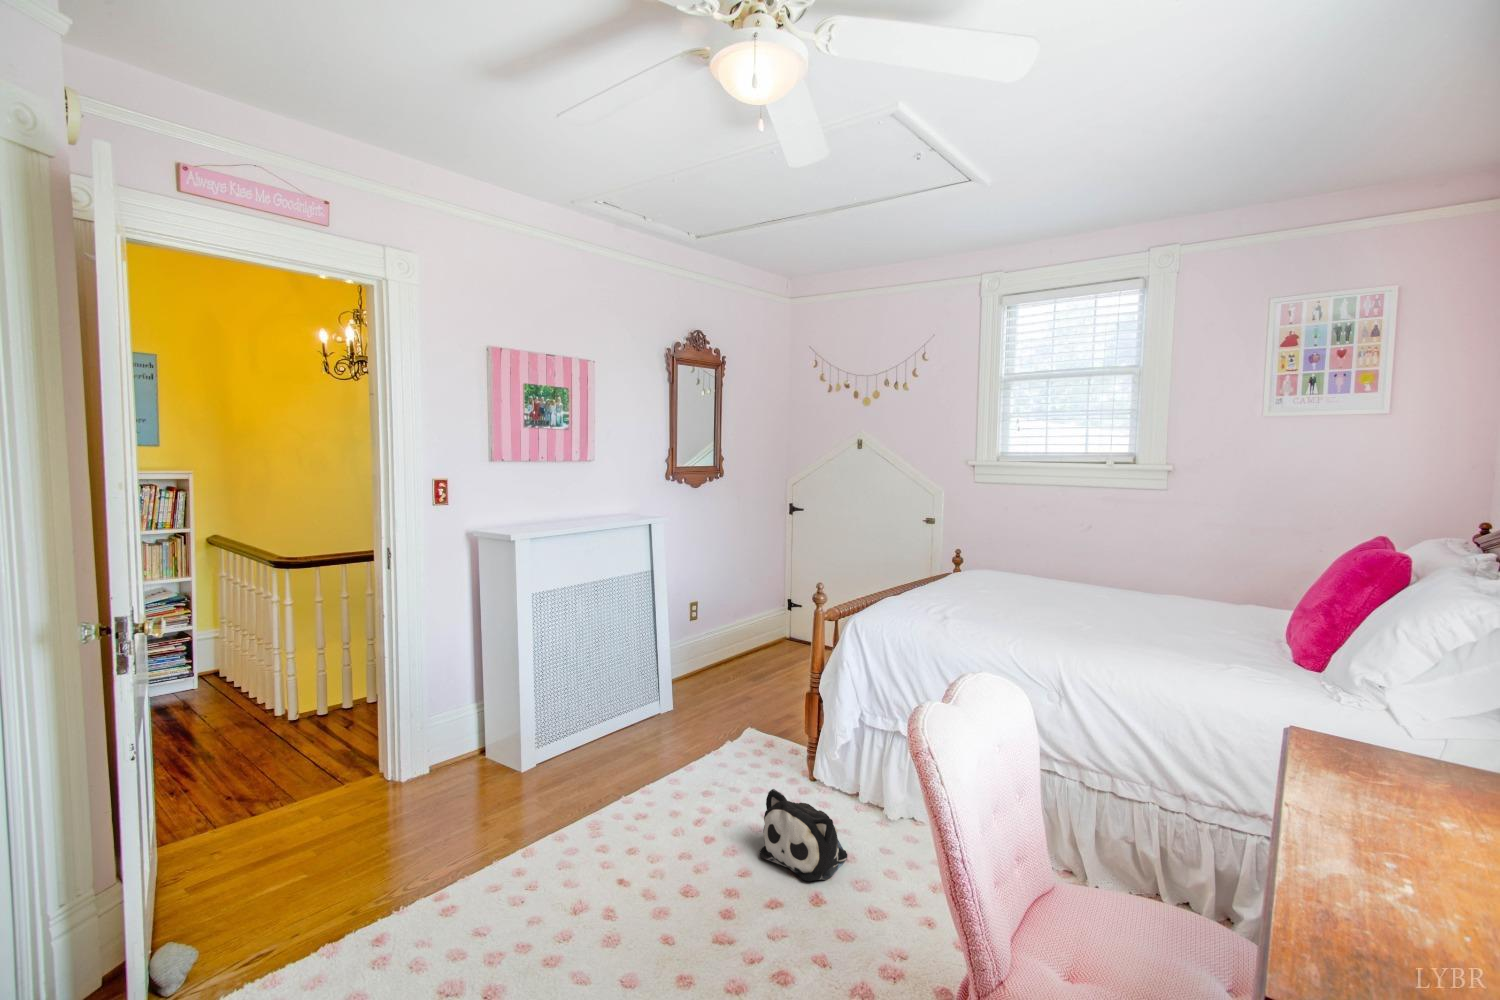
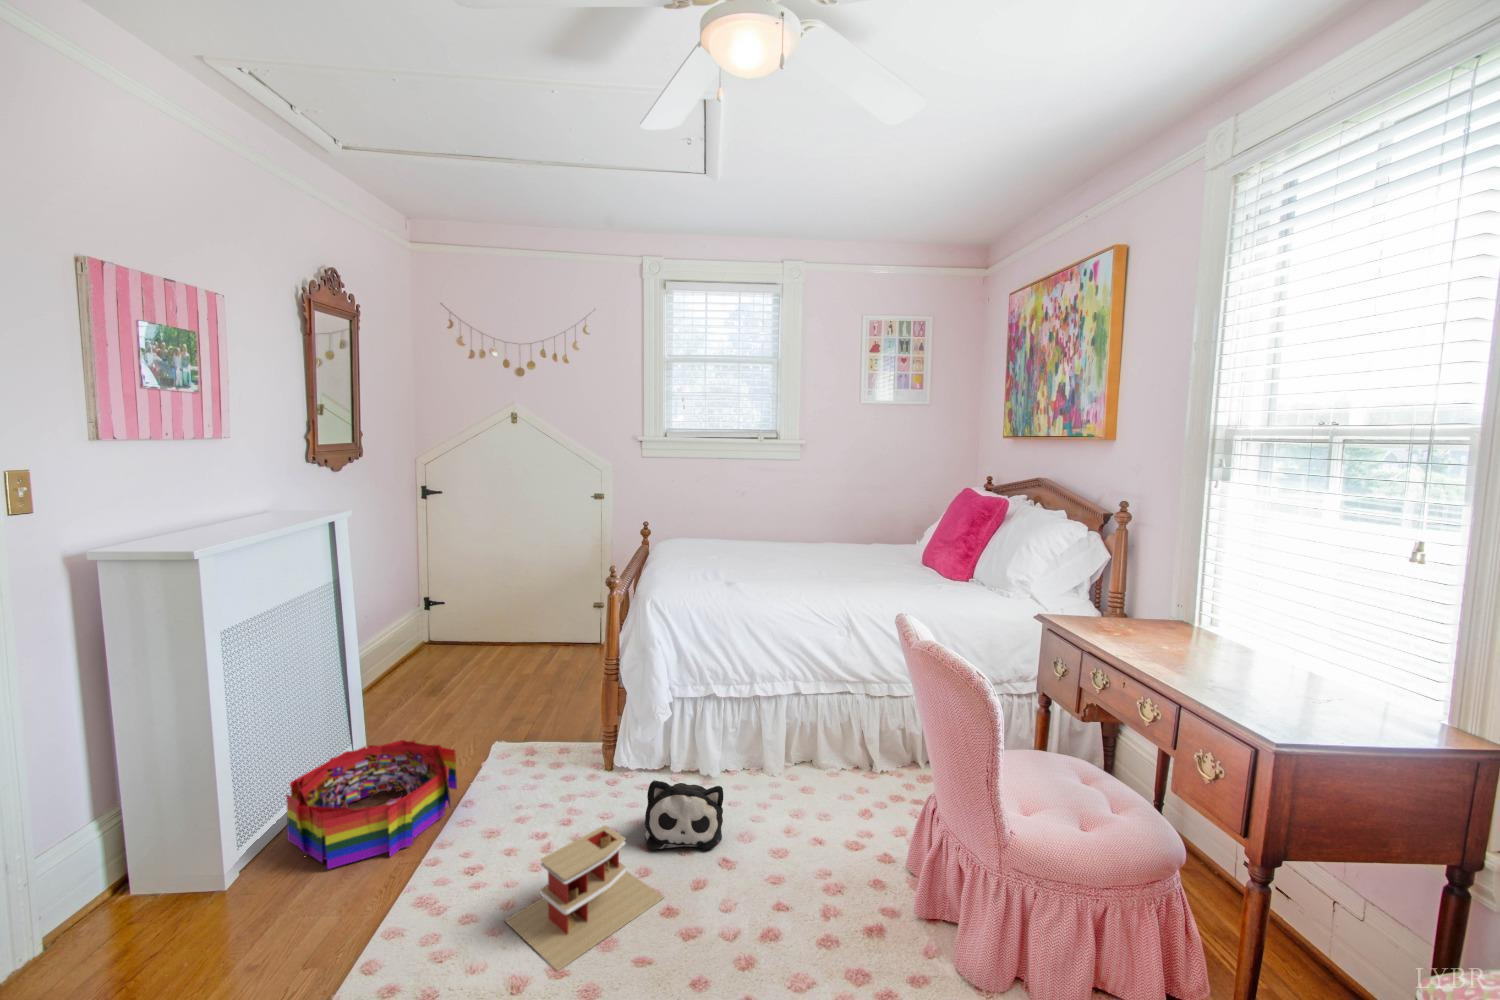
storage bin: none [568,698,688,782] -> present [286,740,457,869]
toy house: none [601,809,727,908] -> present [505,826,664,970]

